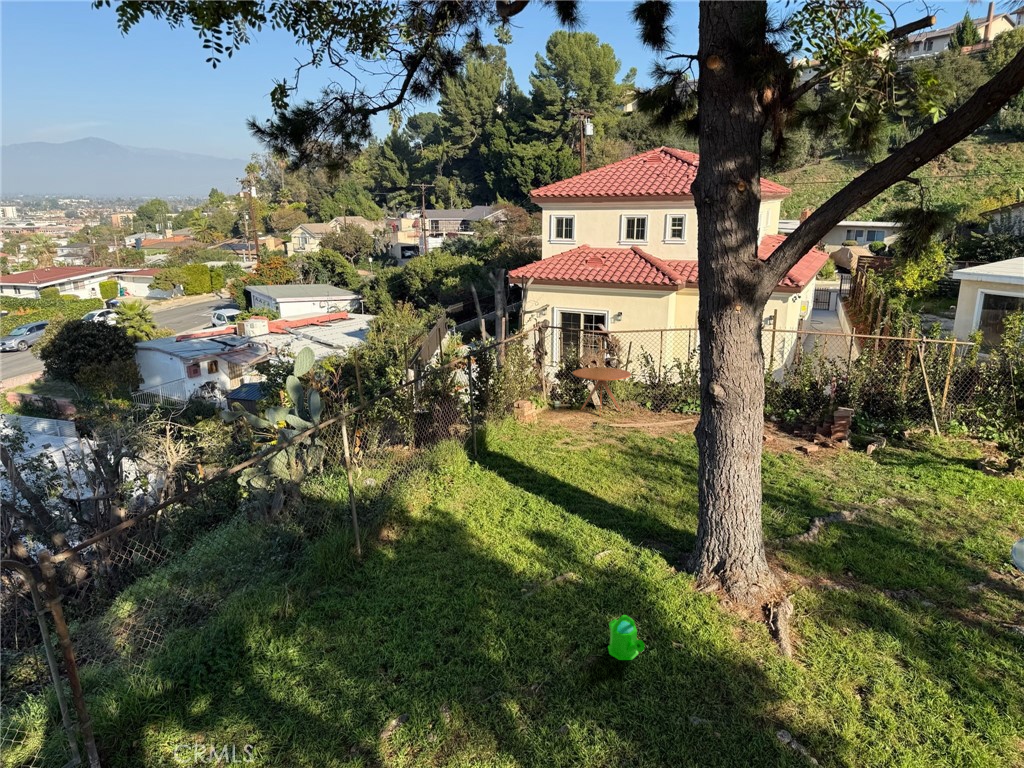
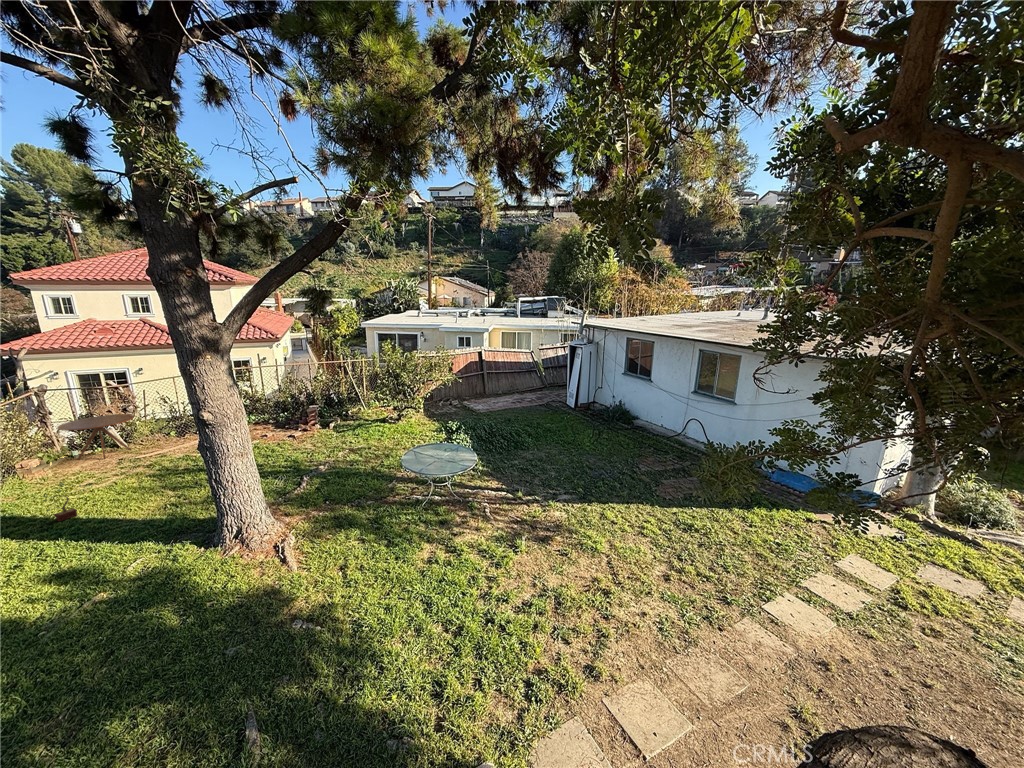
potted plant: none [554,431,591,471] -> present [43,483,84,521]
watering can: present [608,615,645,660] -> none [139,607,178,646]

